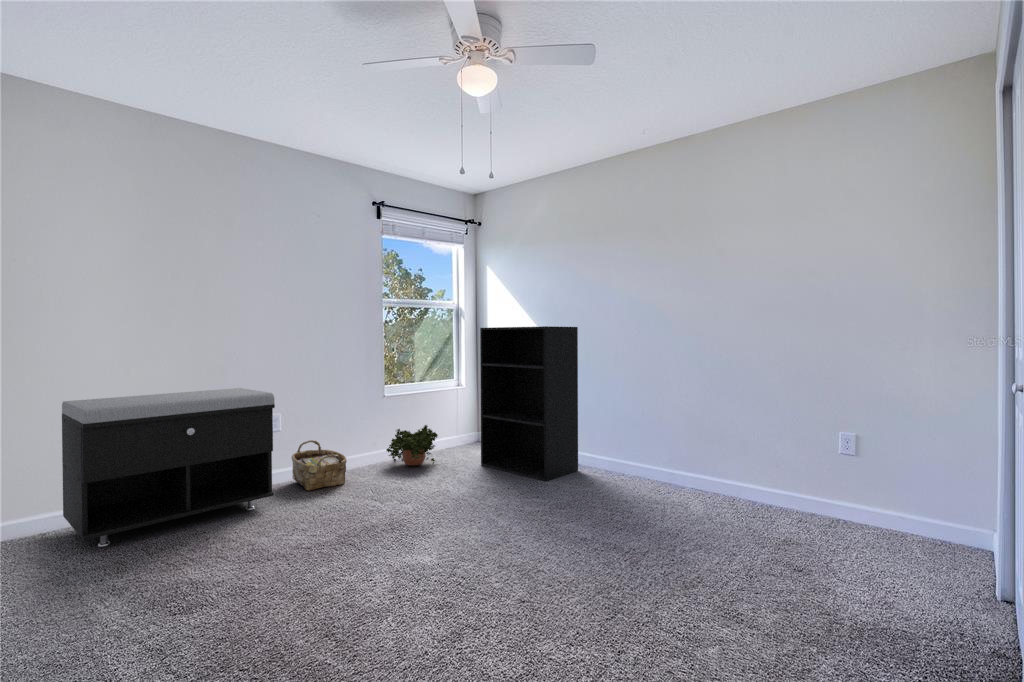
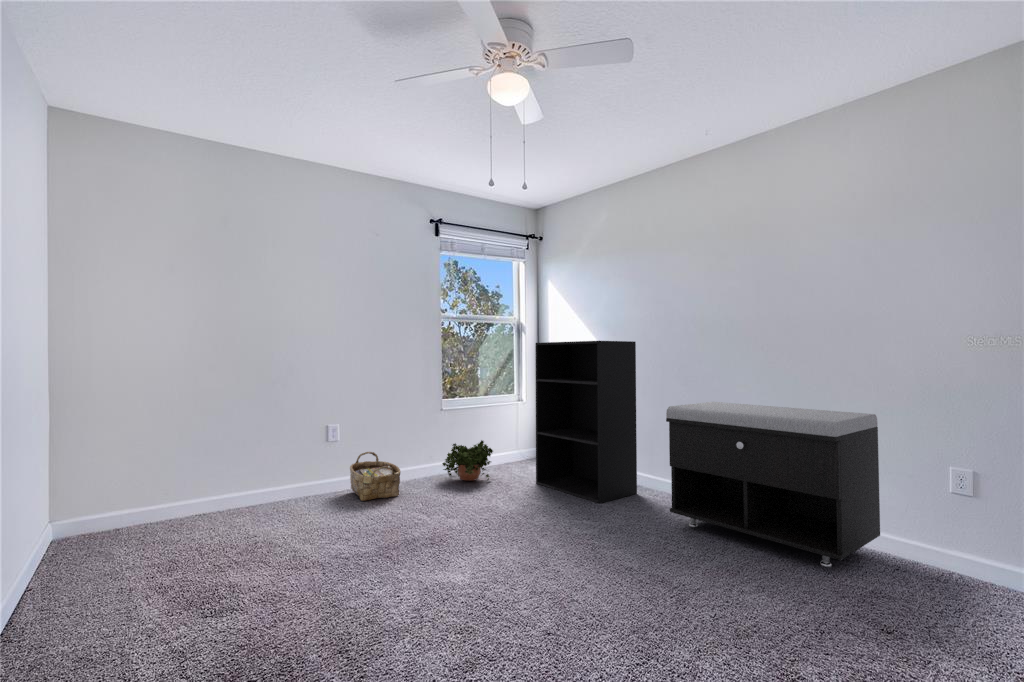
storage bench: present [62,388,275,547] -> present [666,402,880,567]

